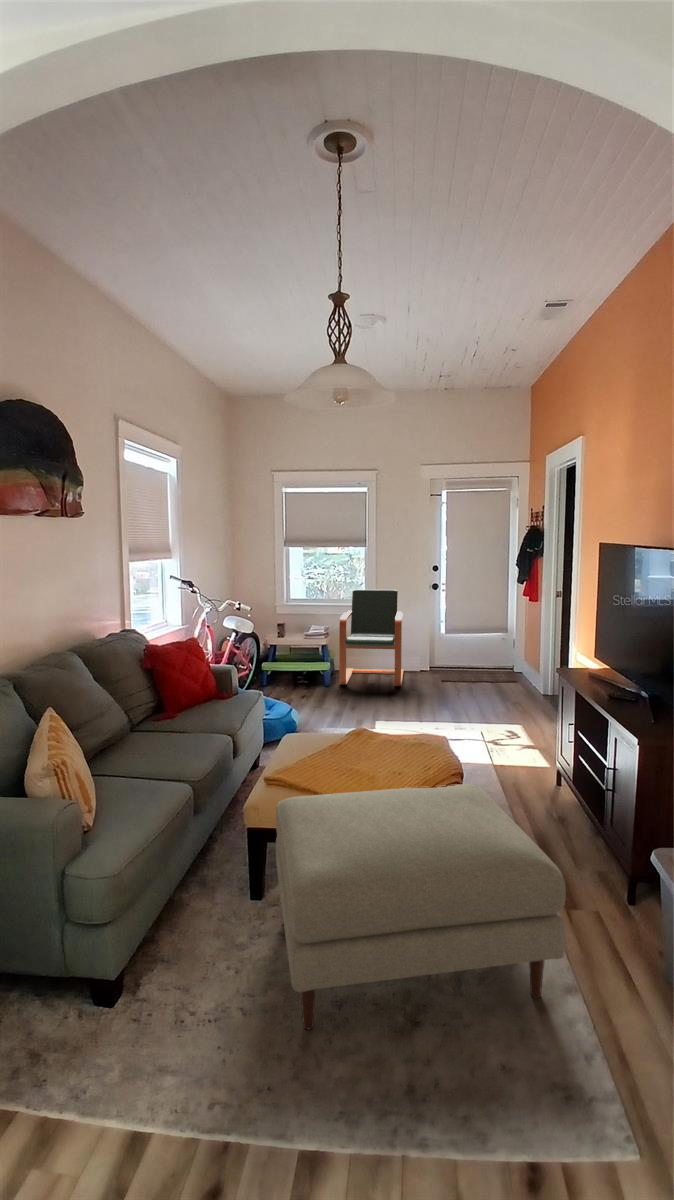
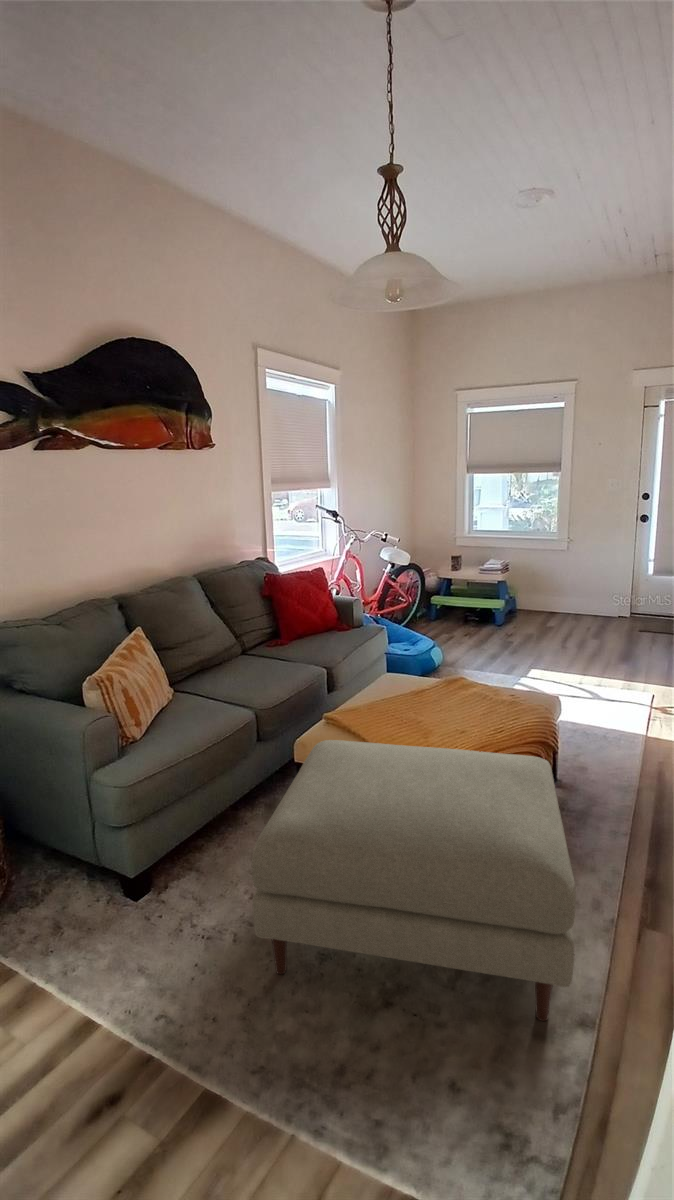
armchair: present [339,590,403,686] -> none [512,521,596,631]

